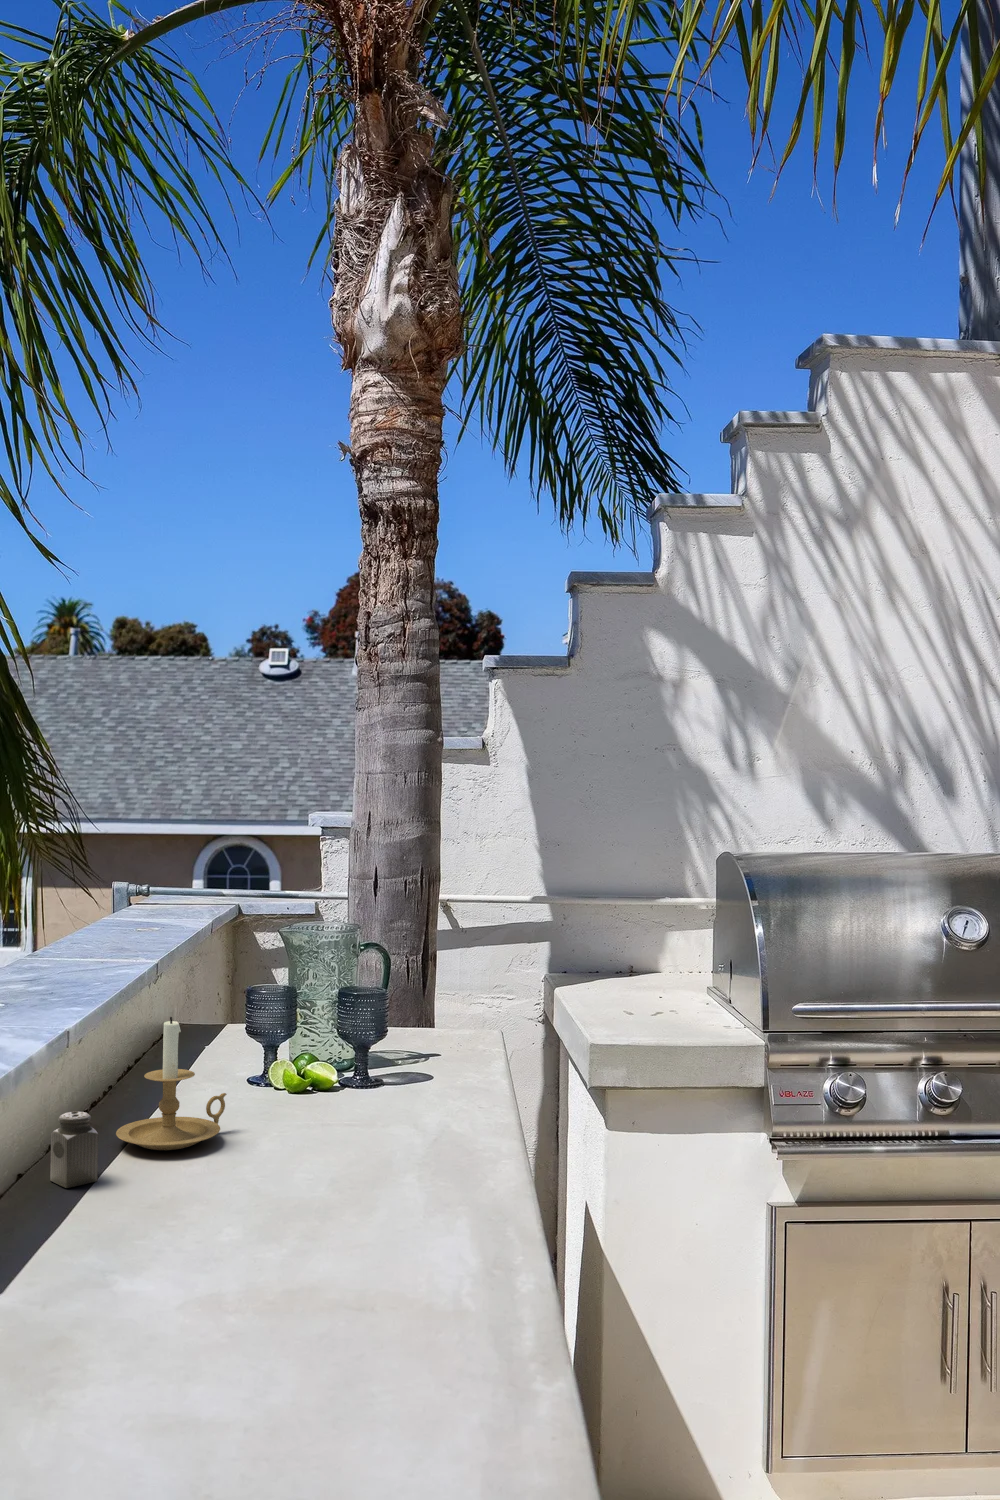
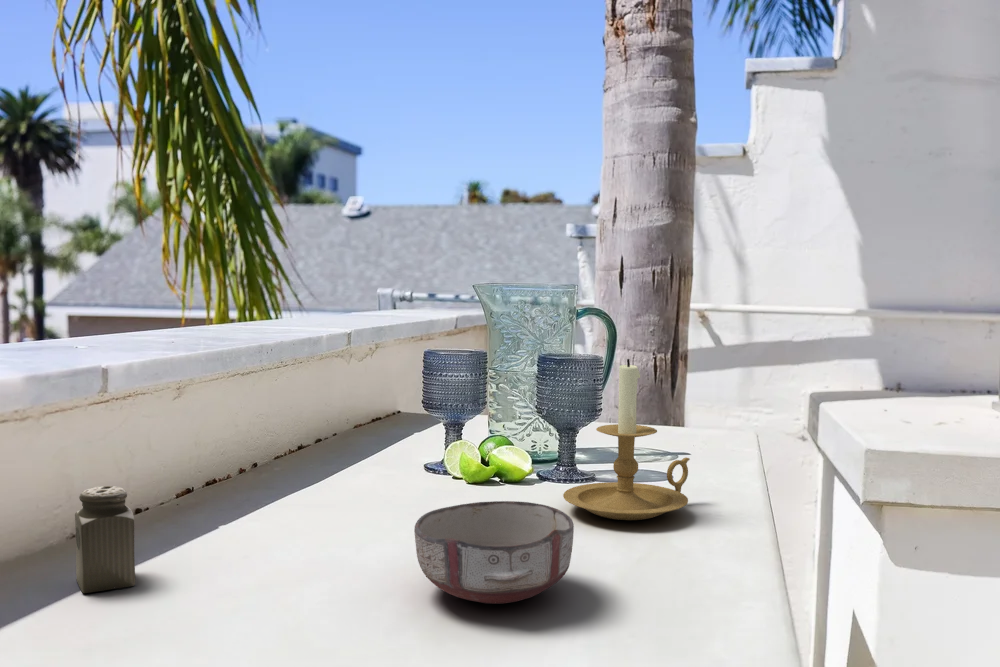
candle holder: present [116,1017,227,1150] -> present [563,359,690,520]
ceramic bowl: none [296,1105,400,1173] -> present [414,501,574,604]

